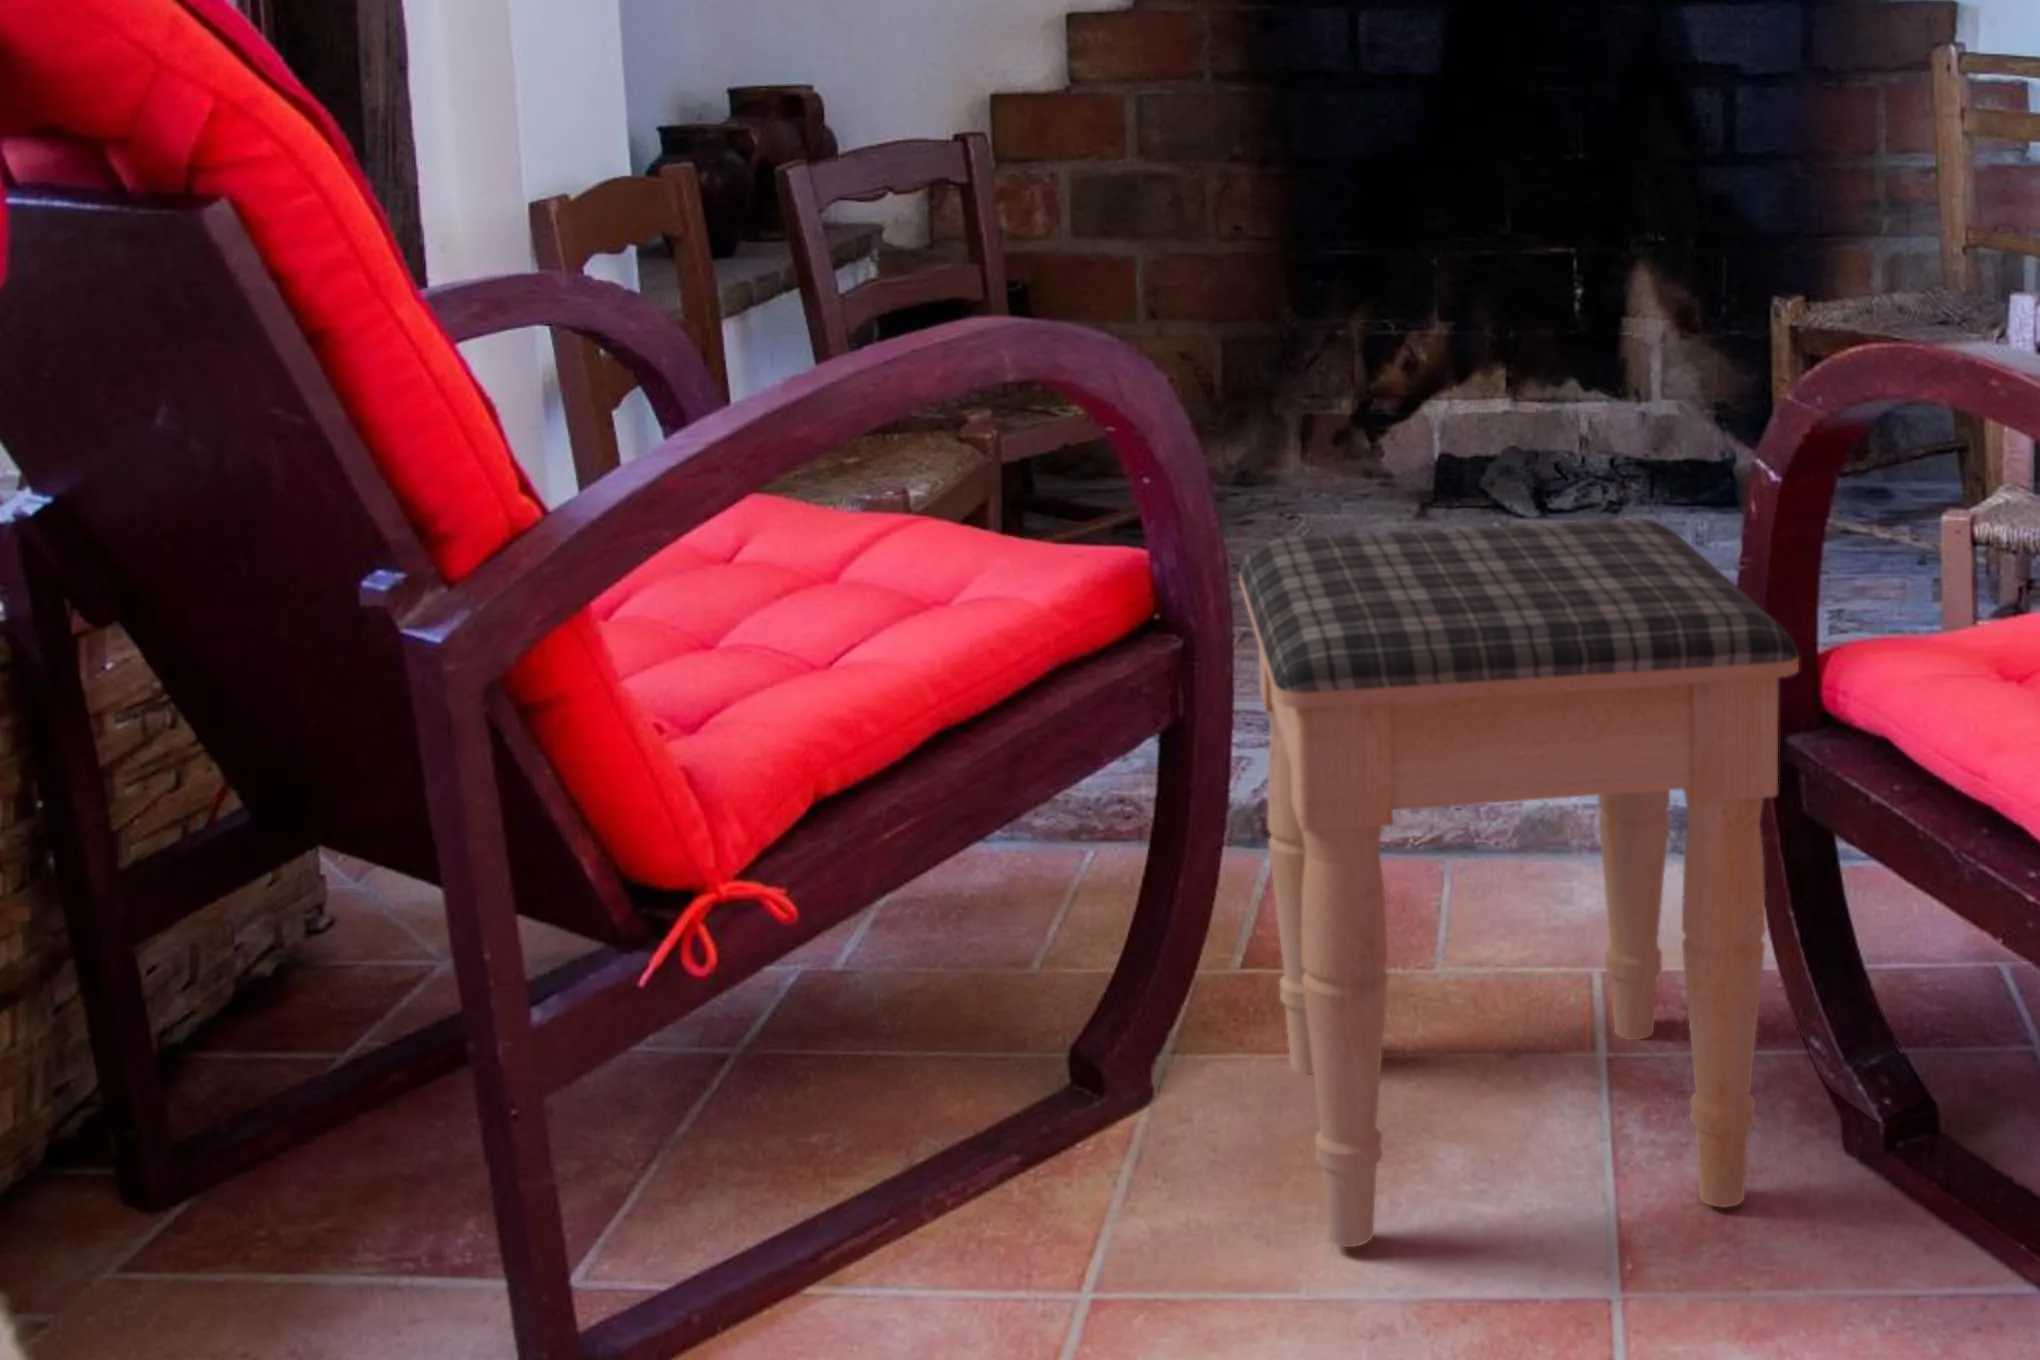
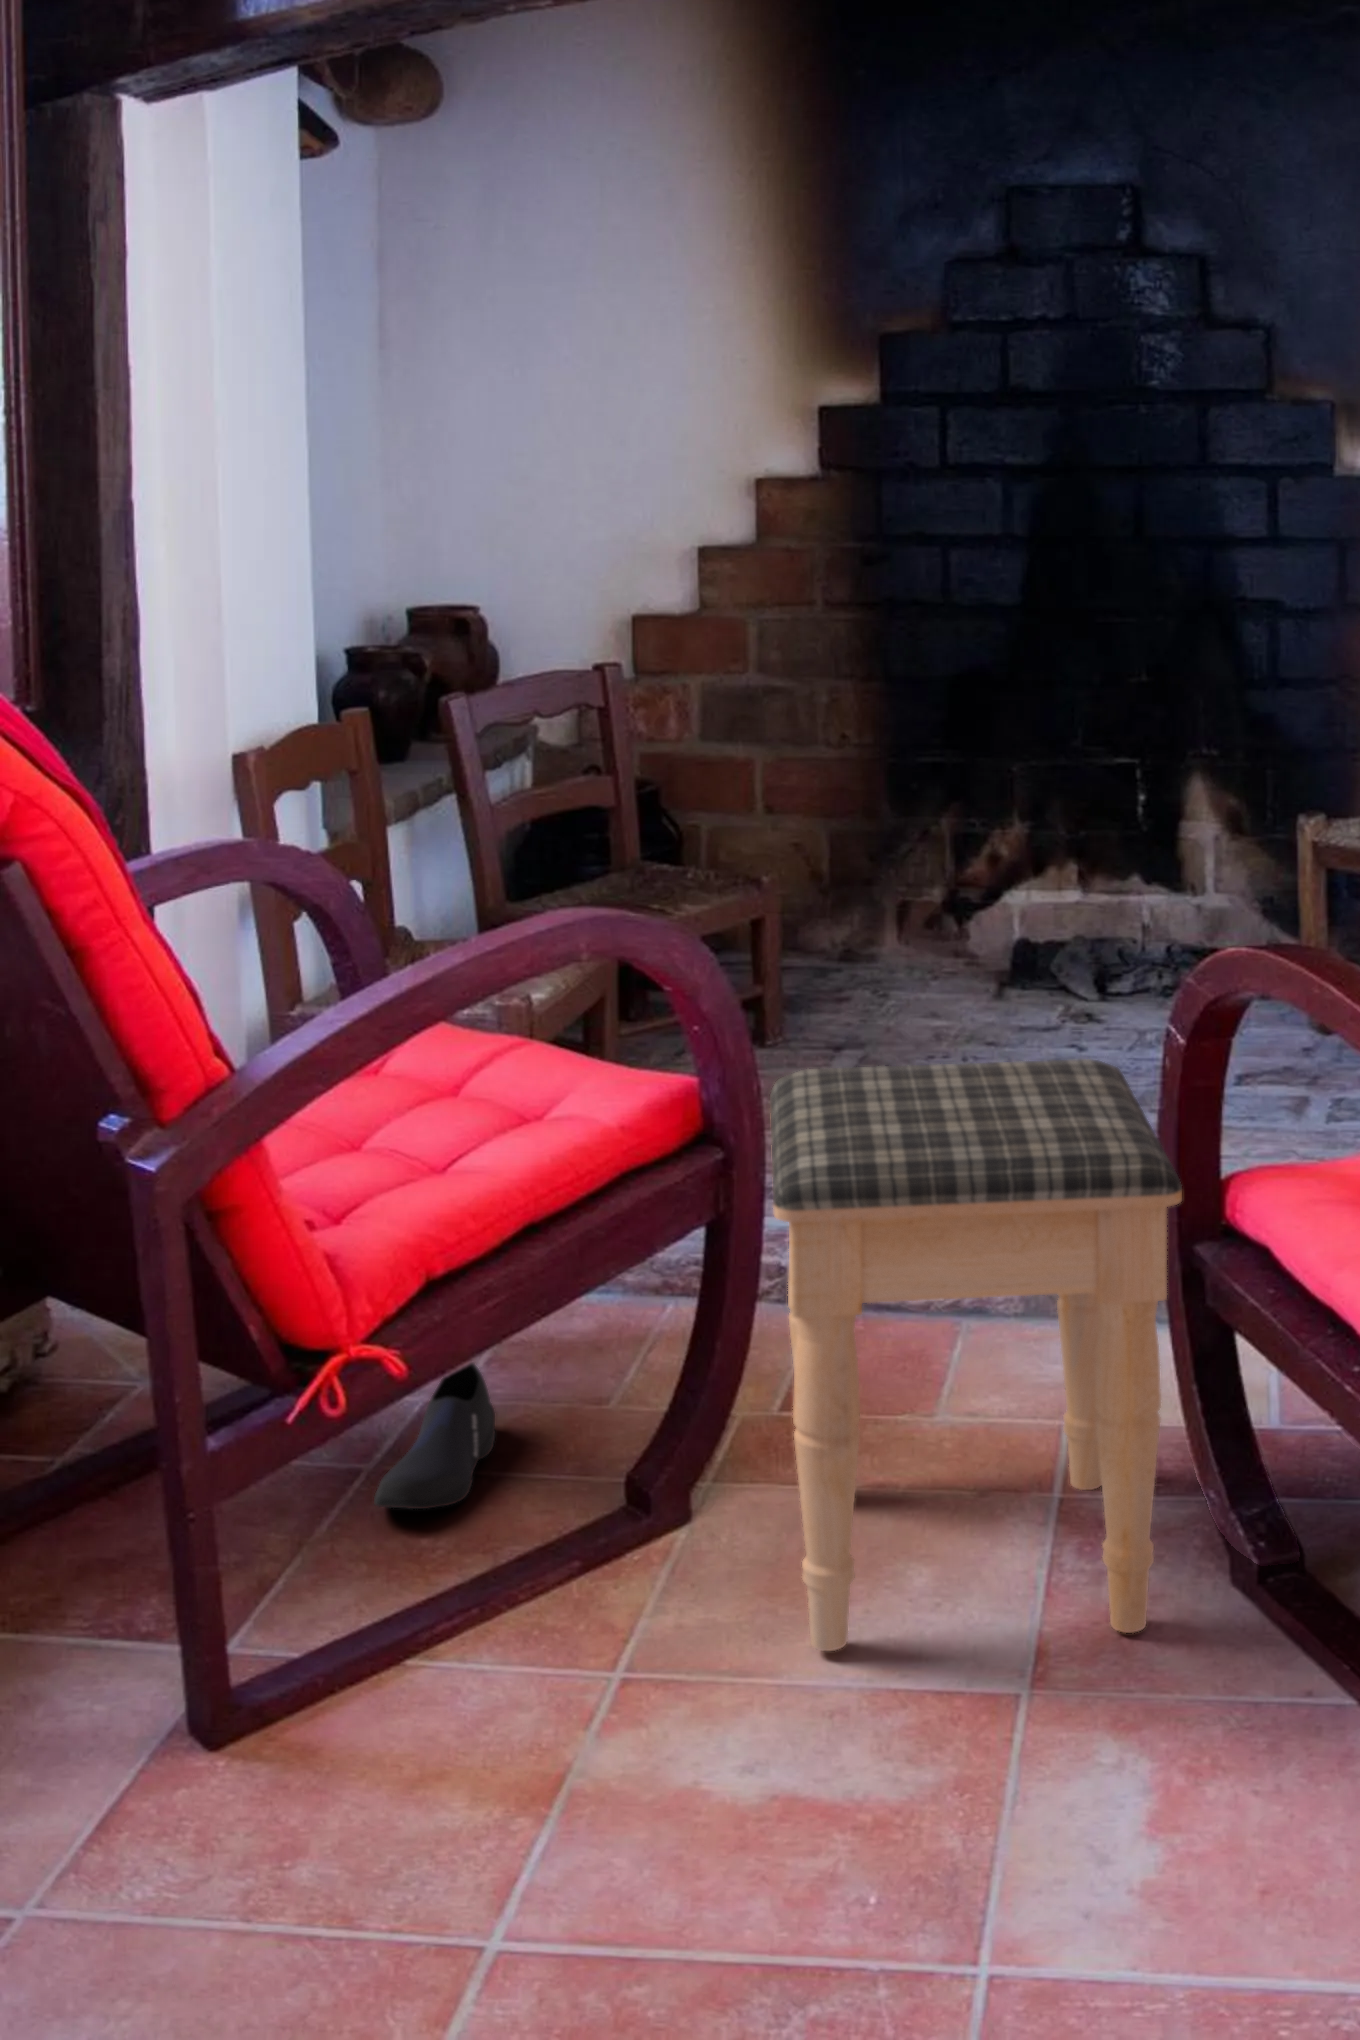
shoe: none [748,913,895,1094] -> present [374,1363,495,1509]

